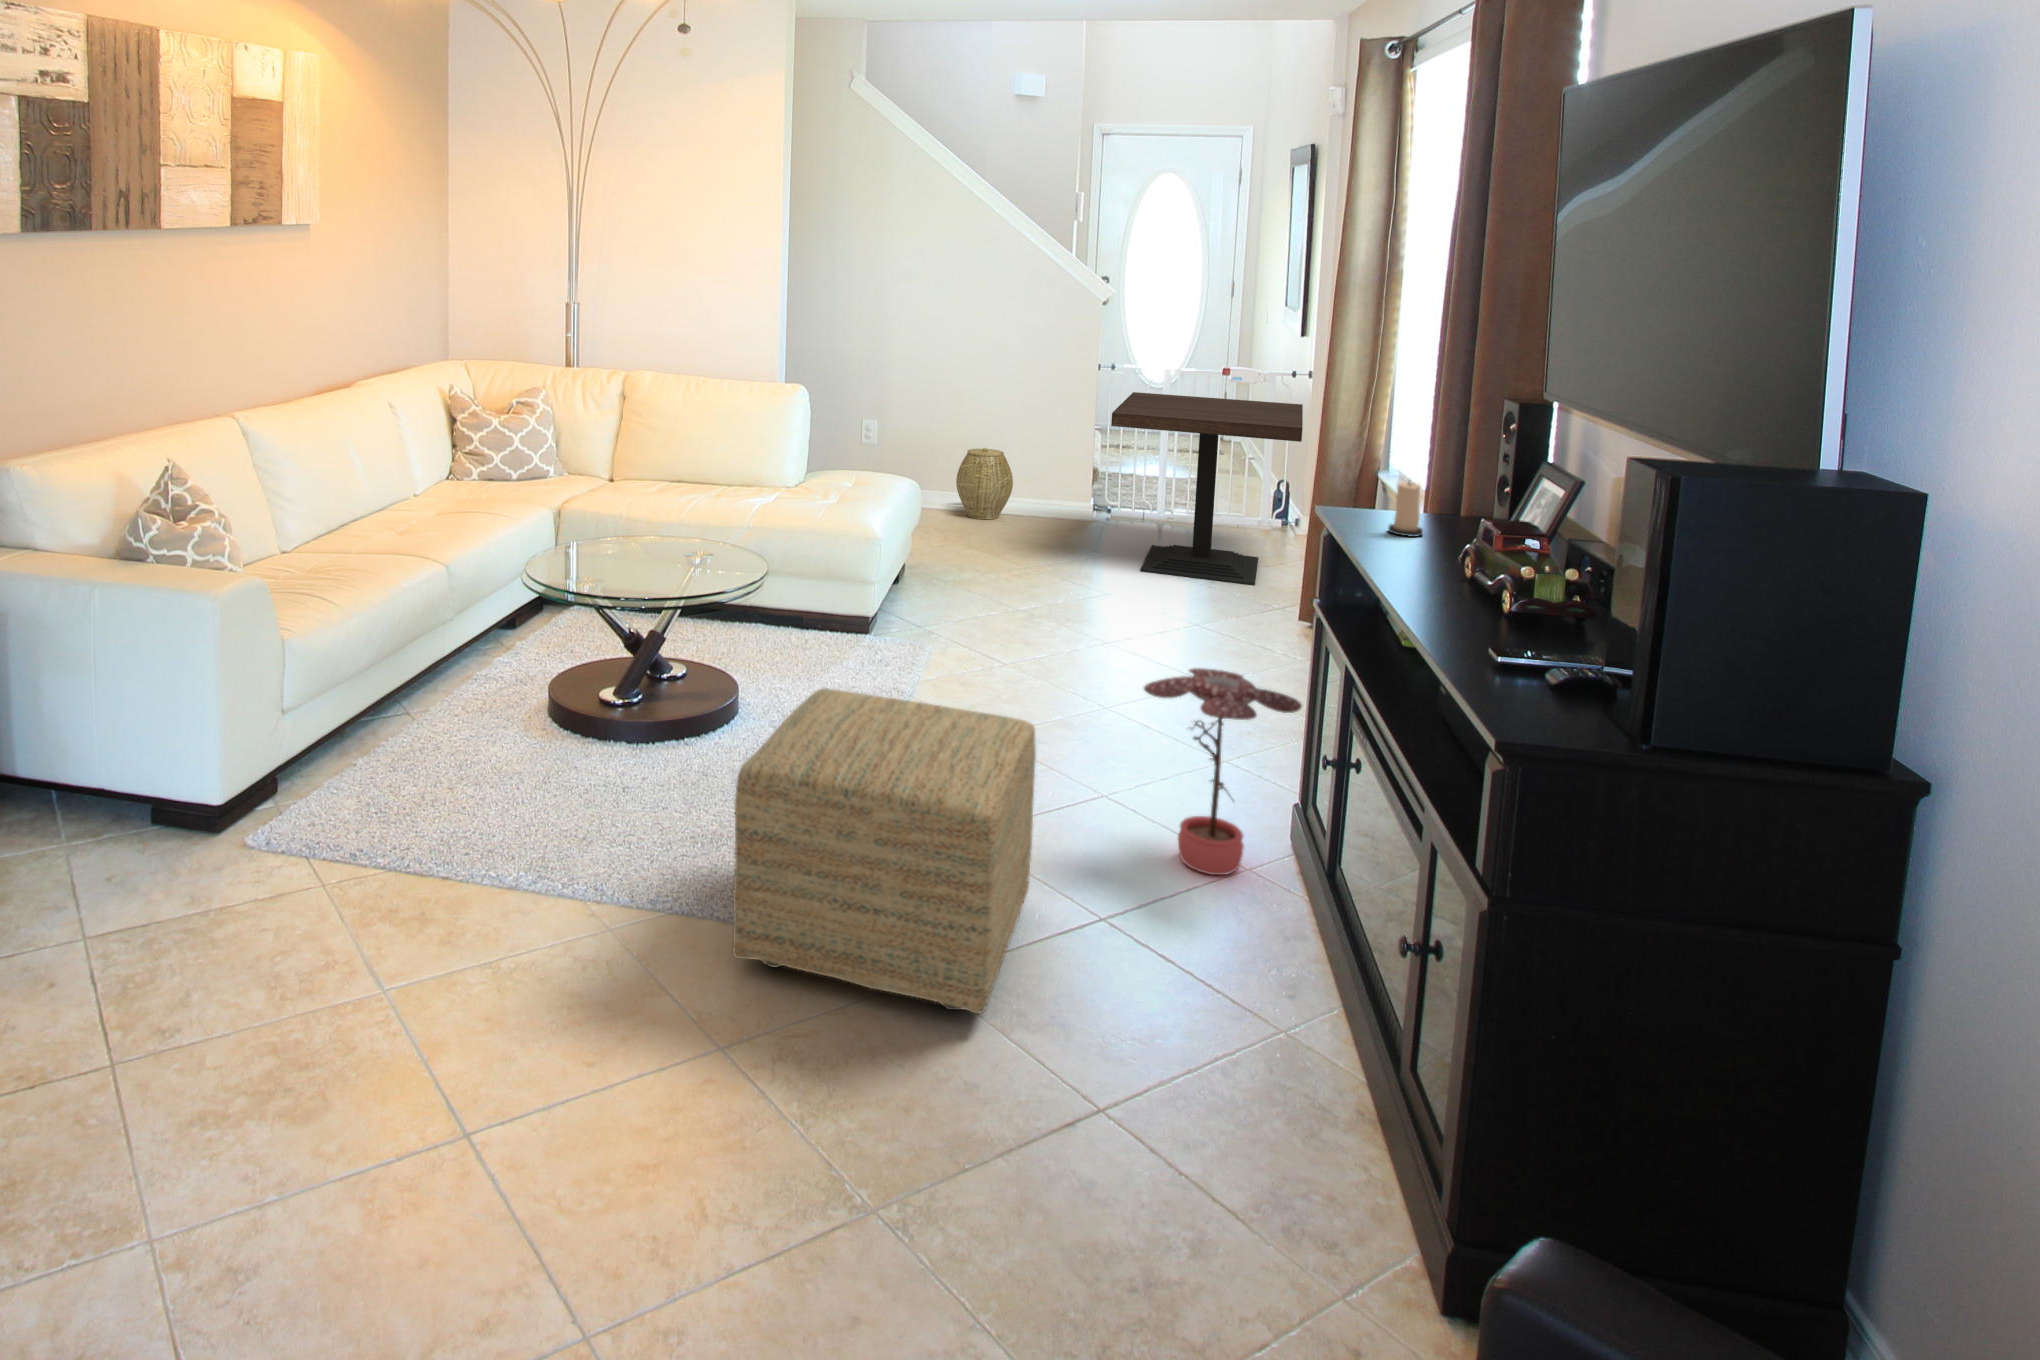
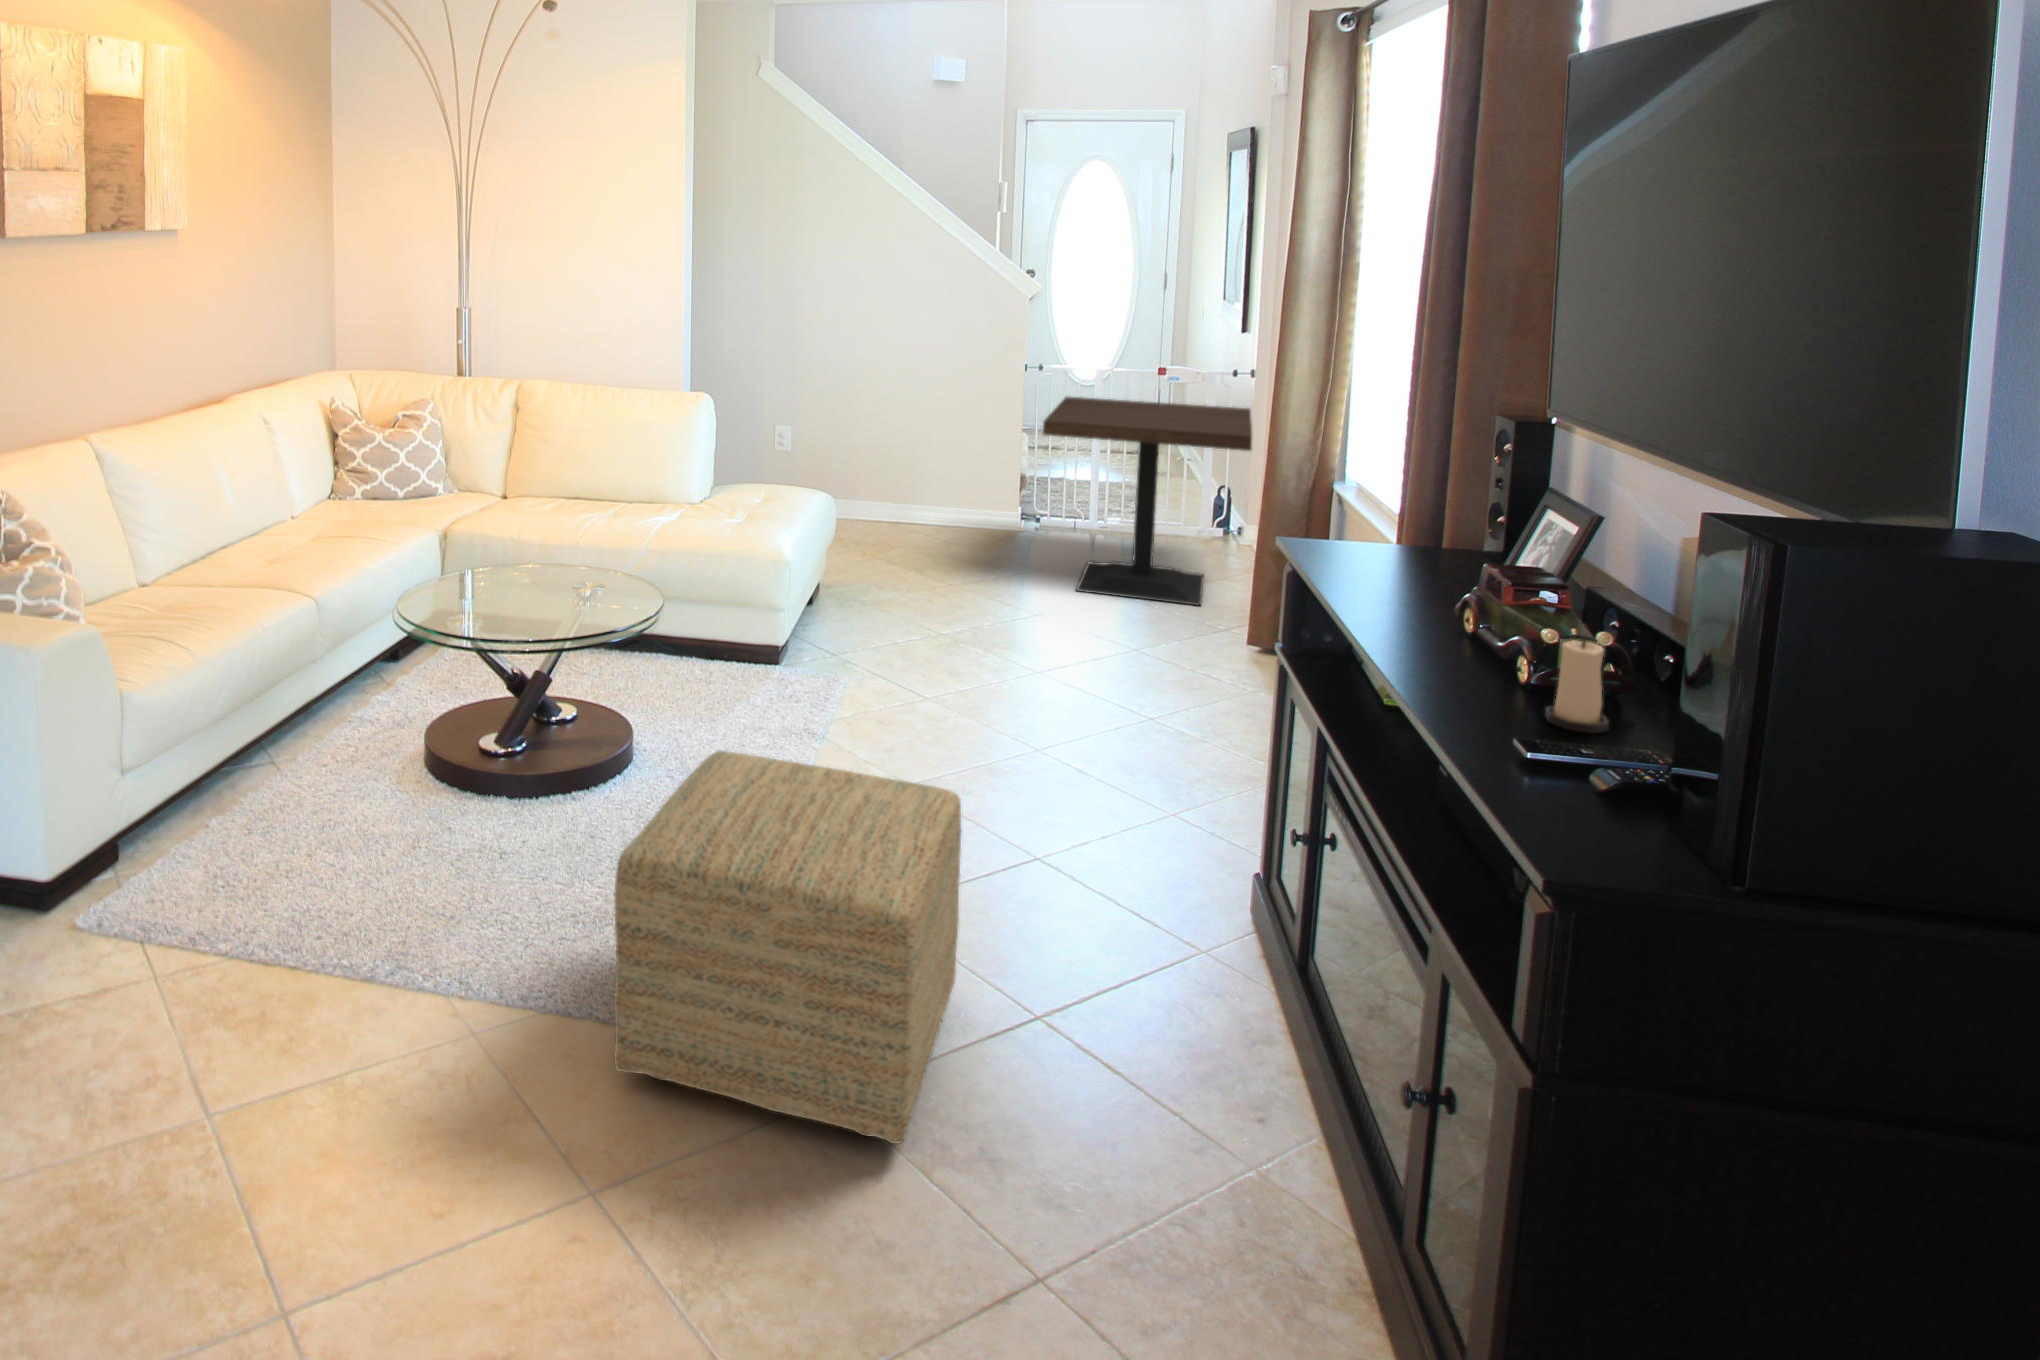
woven basket: present [956,448,1013,519] -> none [876,457,937,533]
candle: present [1388,482,1423,537] -> present [1545,639,1609,733]
potted plant: present [1144,668,1302,875] -> none [1084,722,1266,959]

